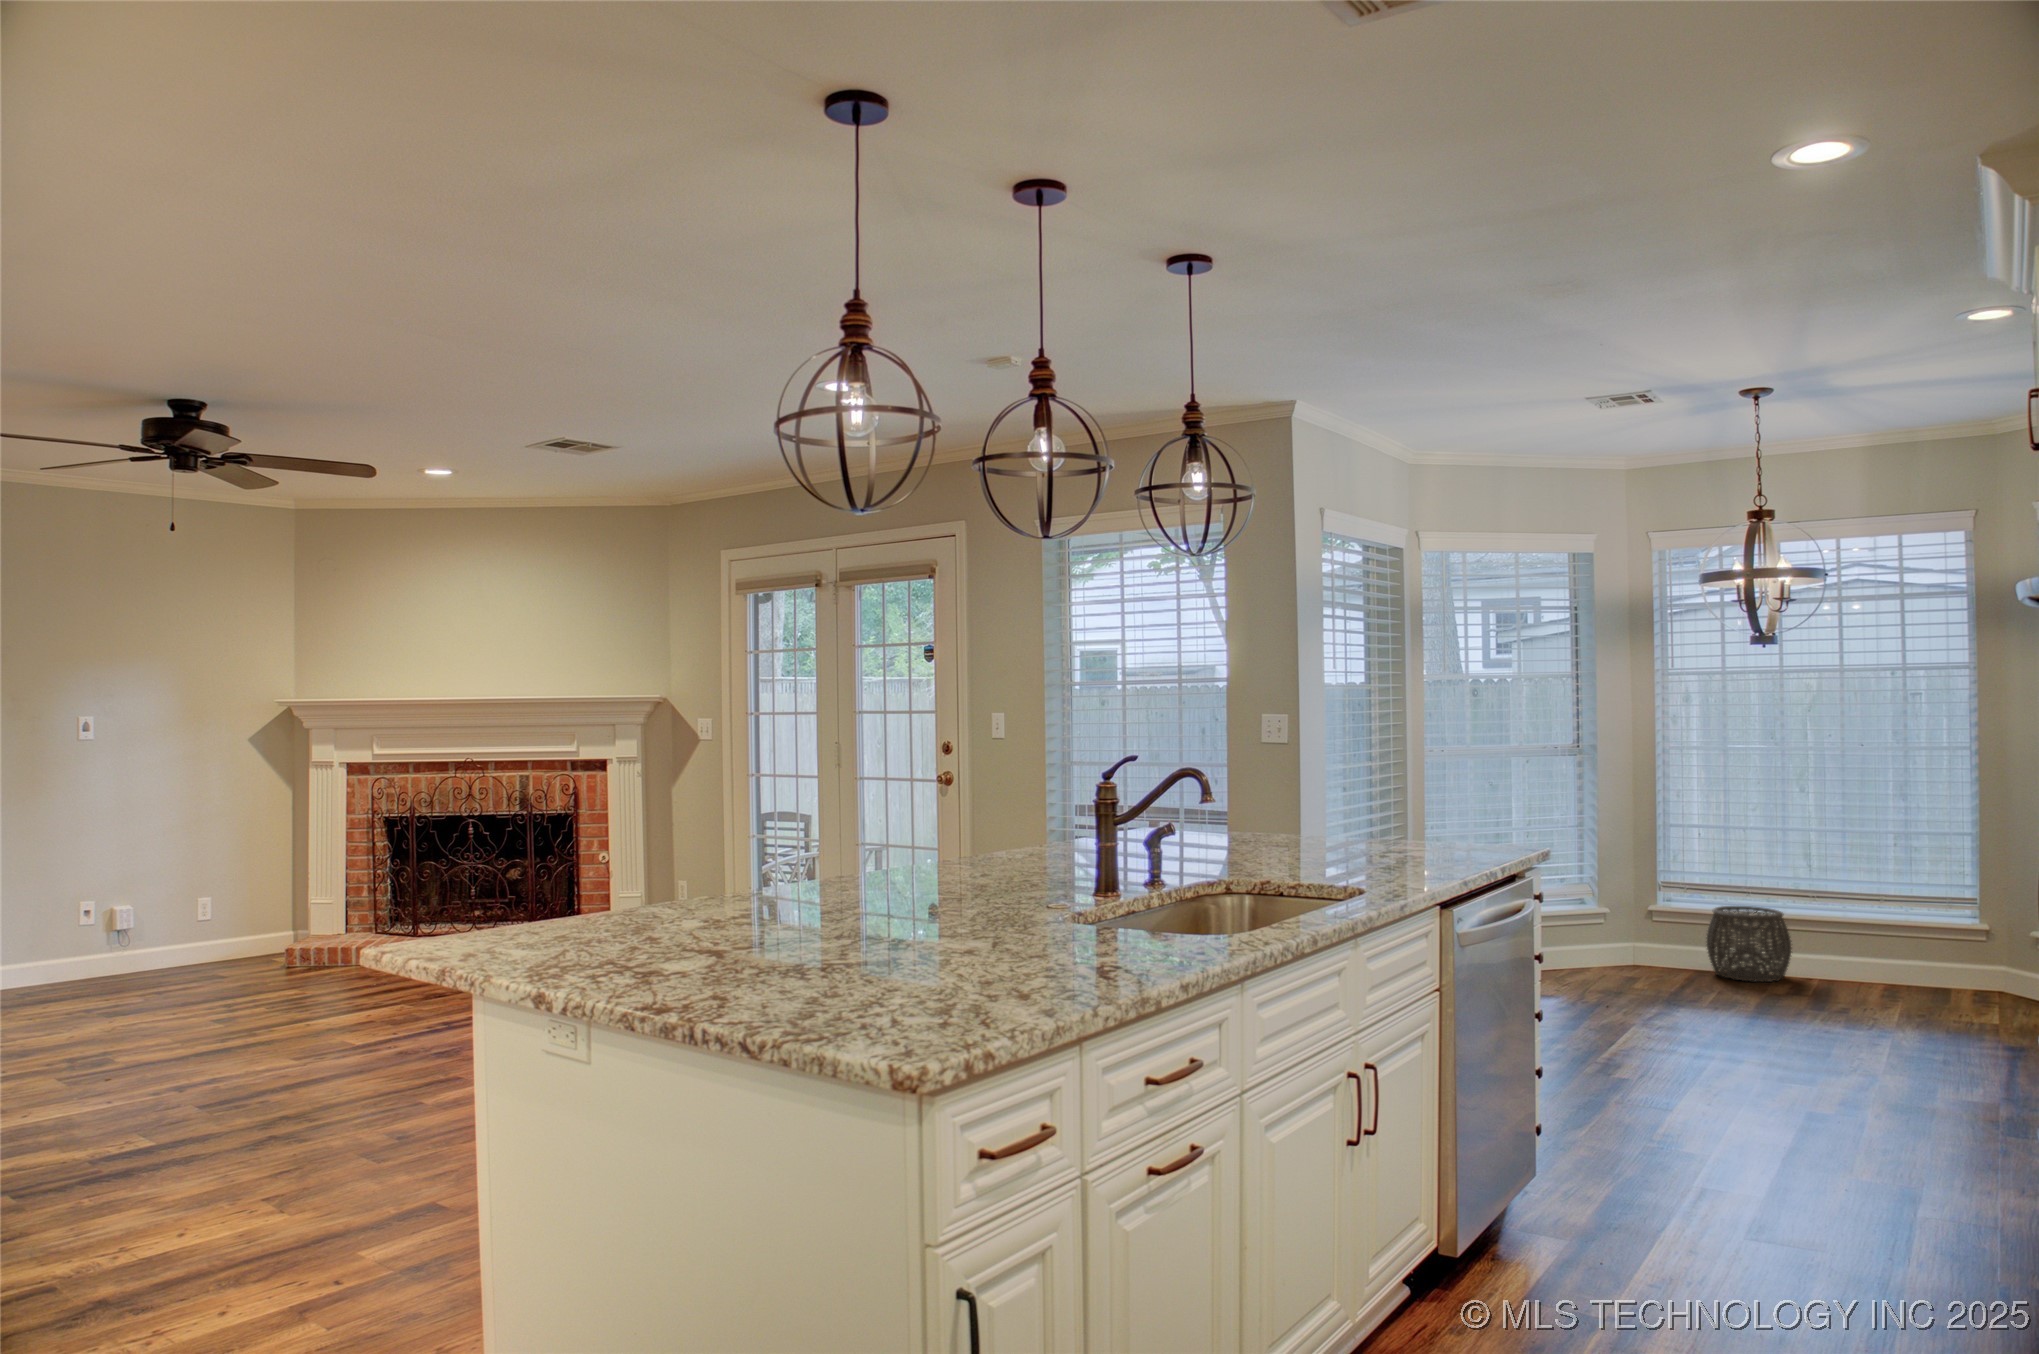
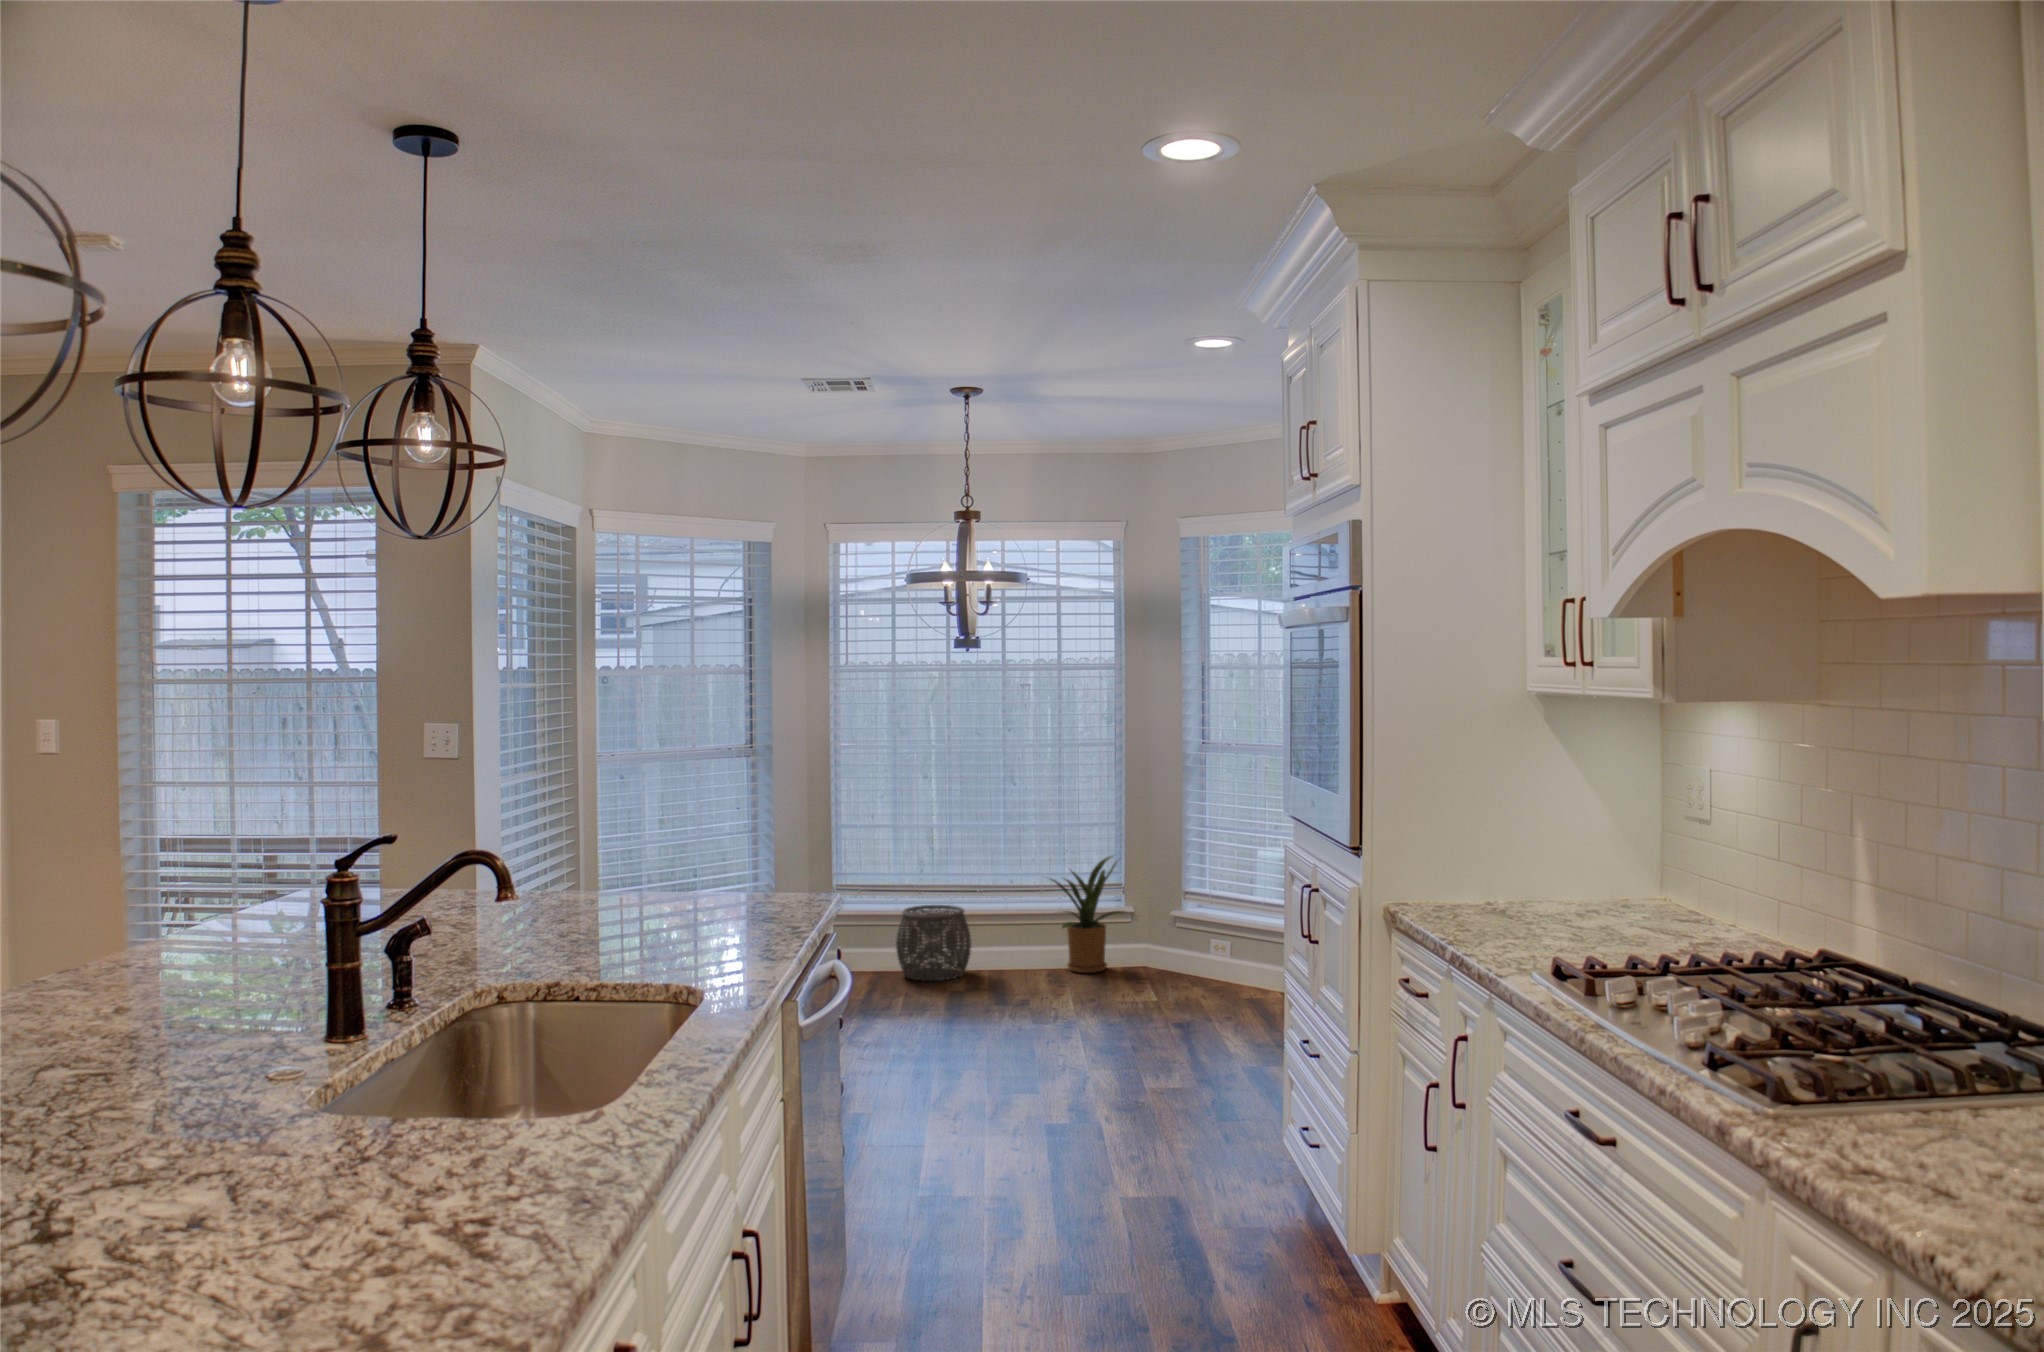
house plant: none [1865,870,1999,995] -> present [1051,856,1124,973]

